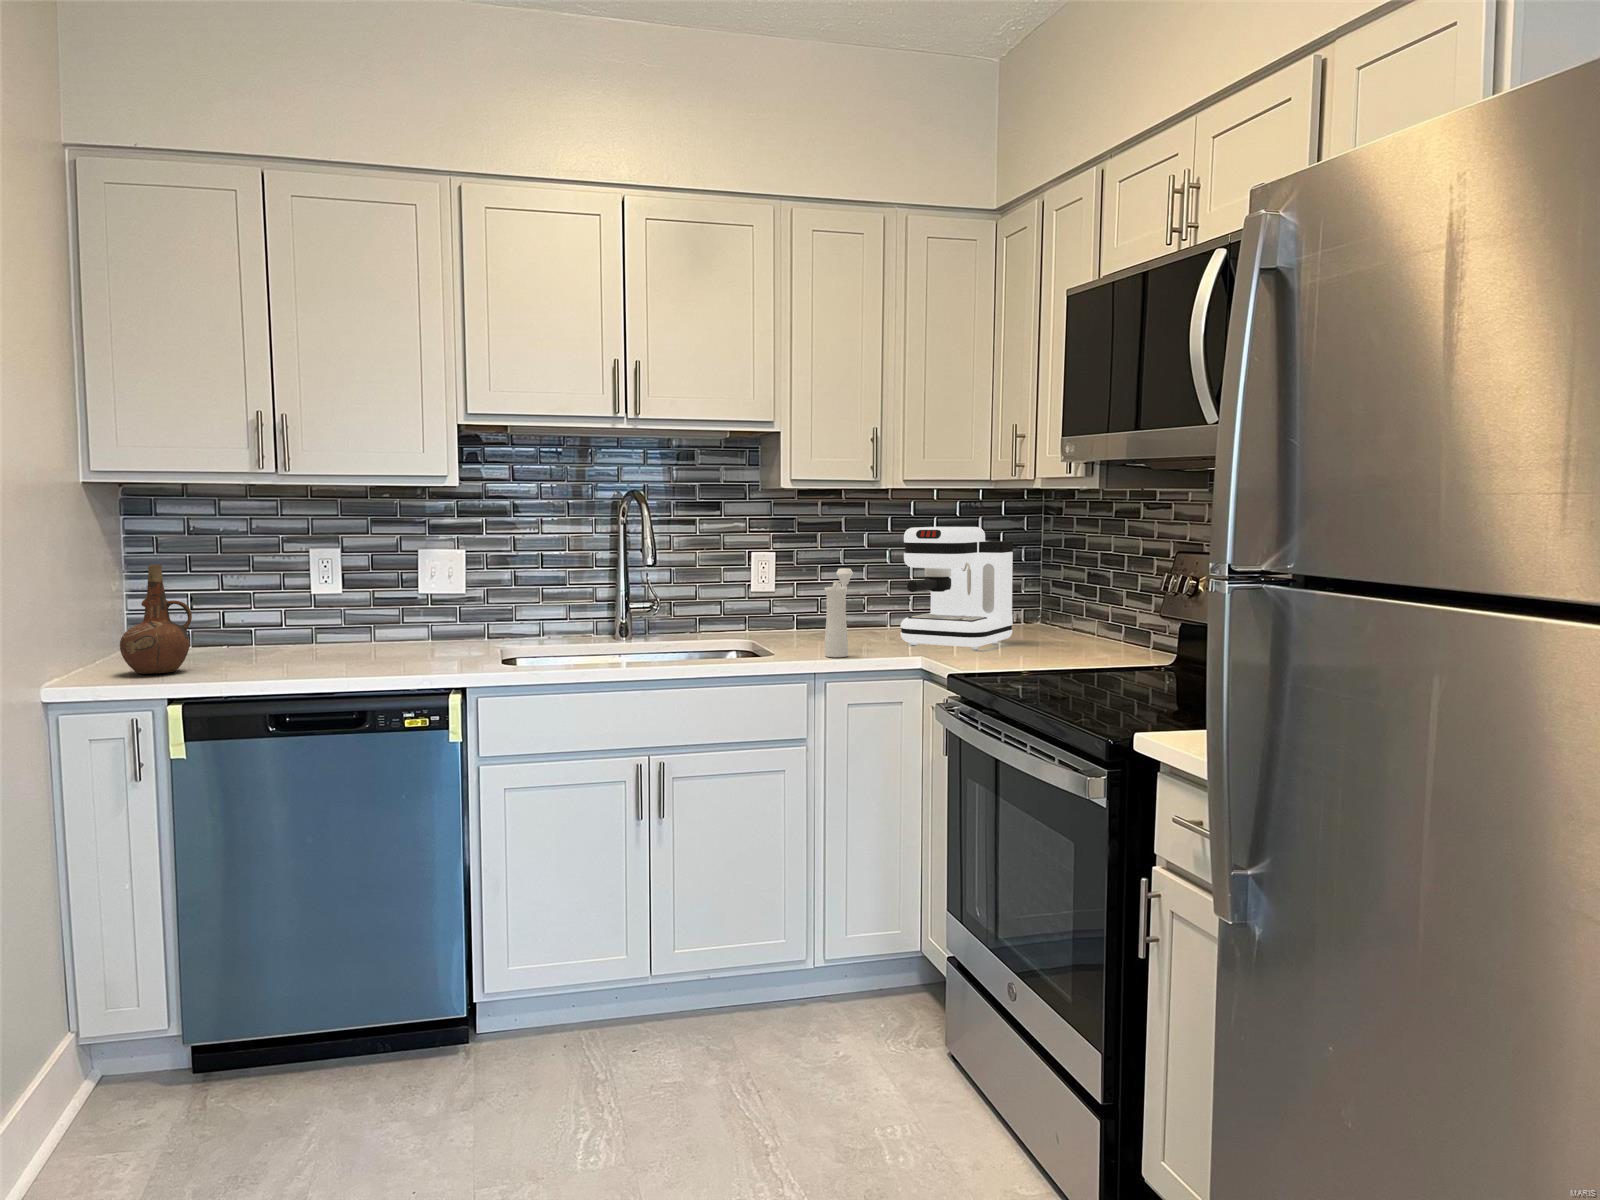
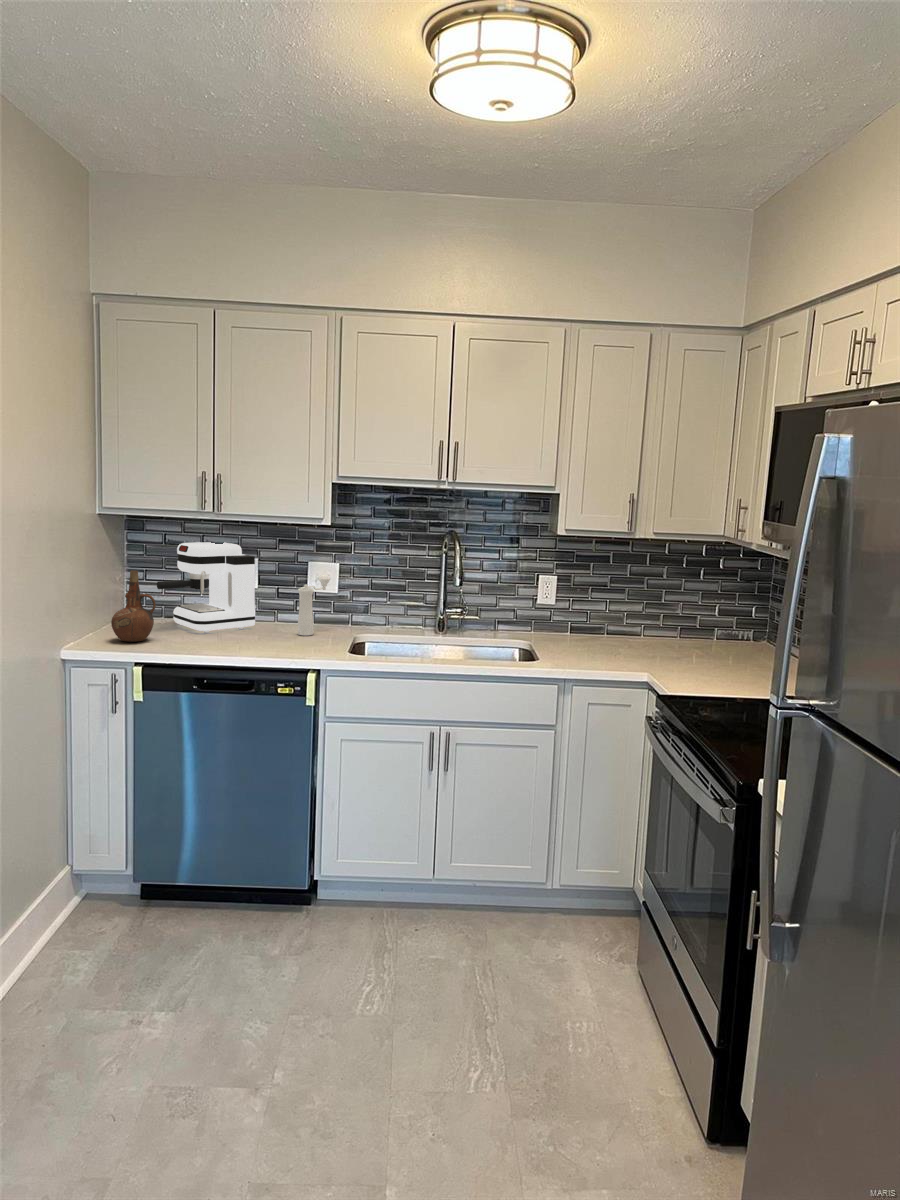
coffee maker: present [901,527,1013,649] -> present [157,542,255,633]
pepper mill: present [824,568,853,657] -> present [298,575,330,636]

